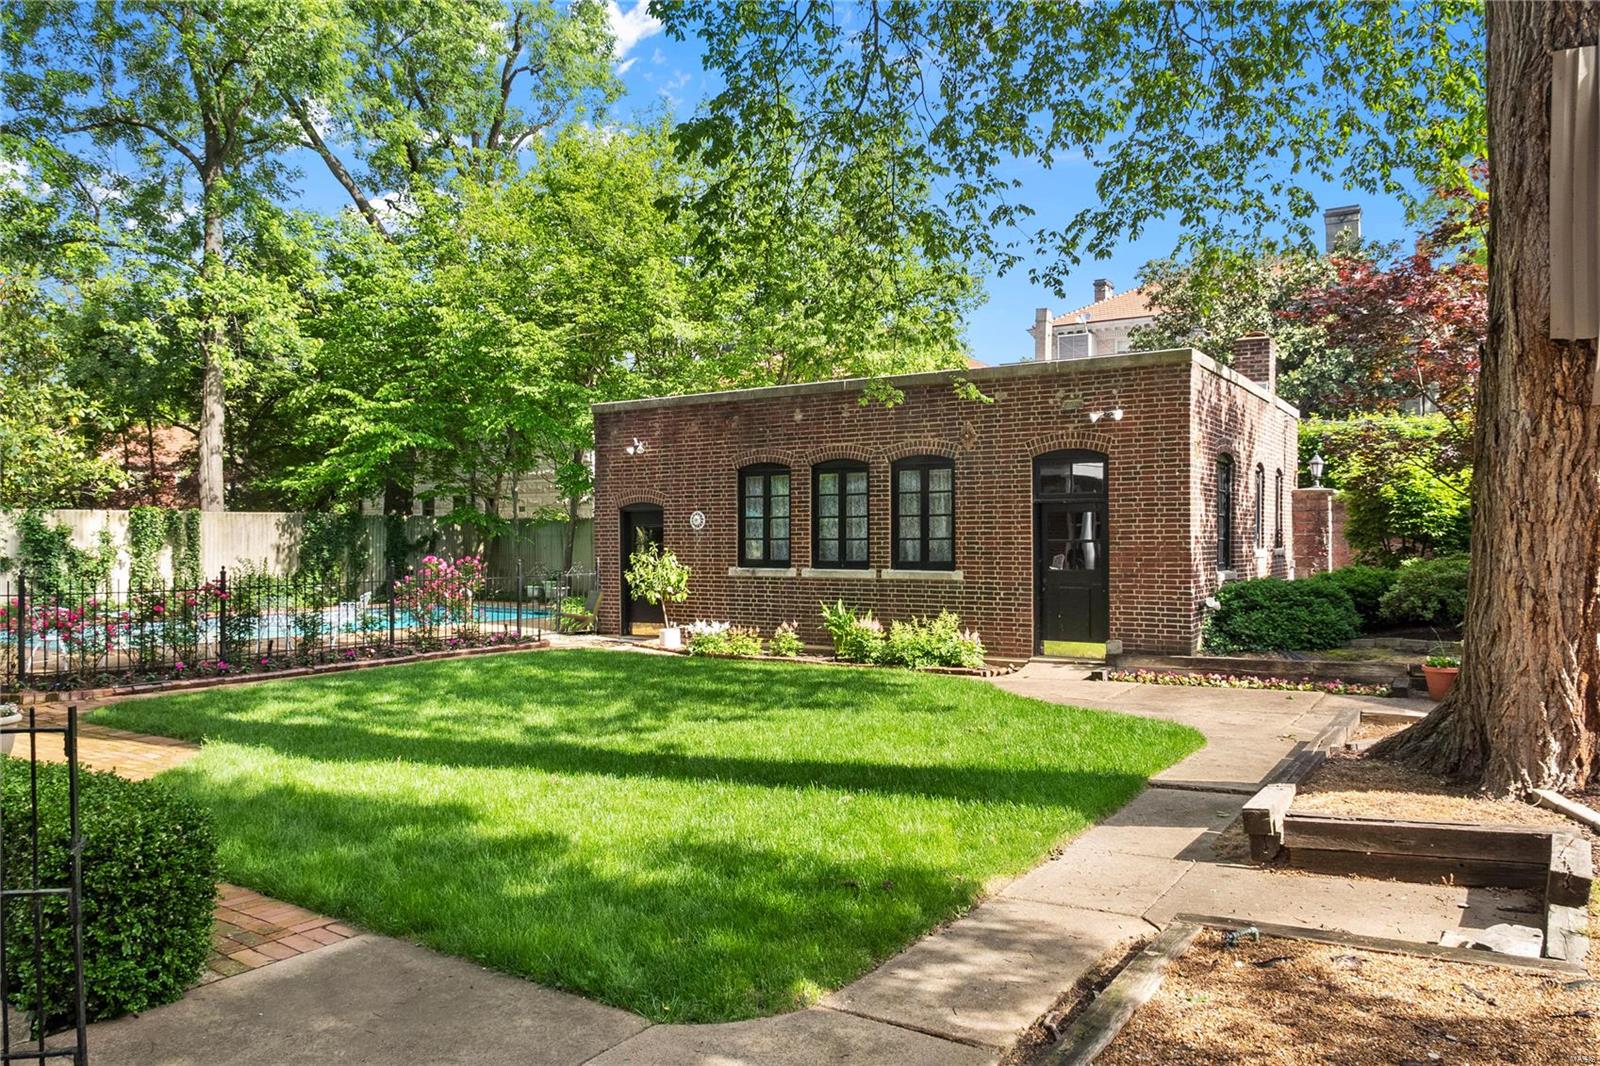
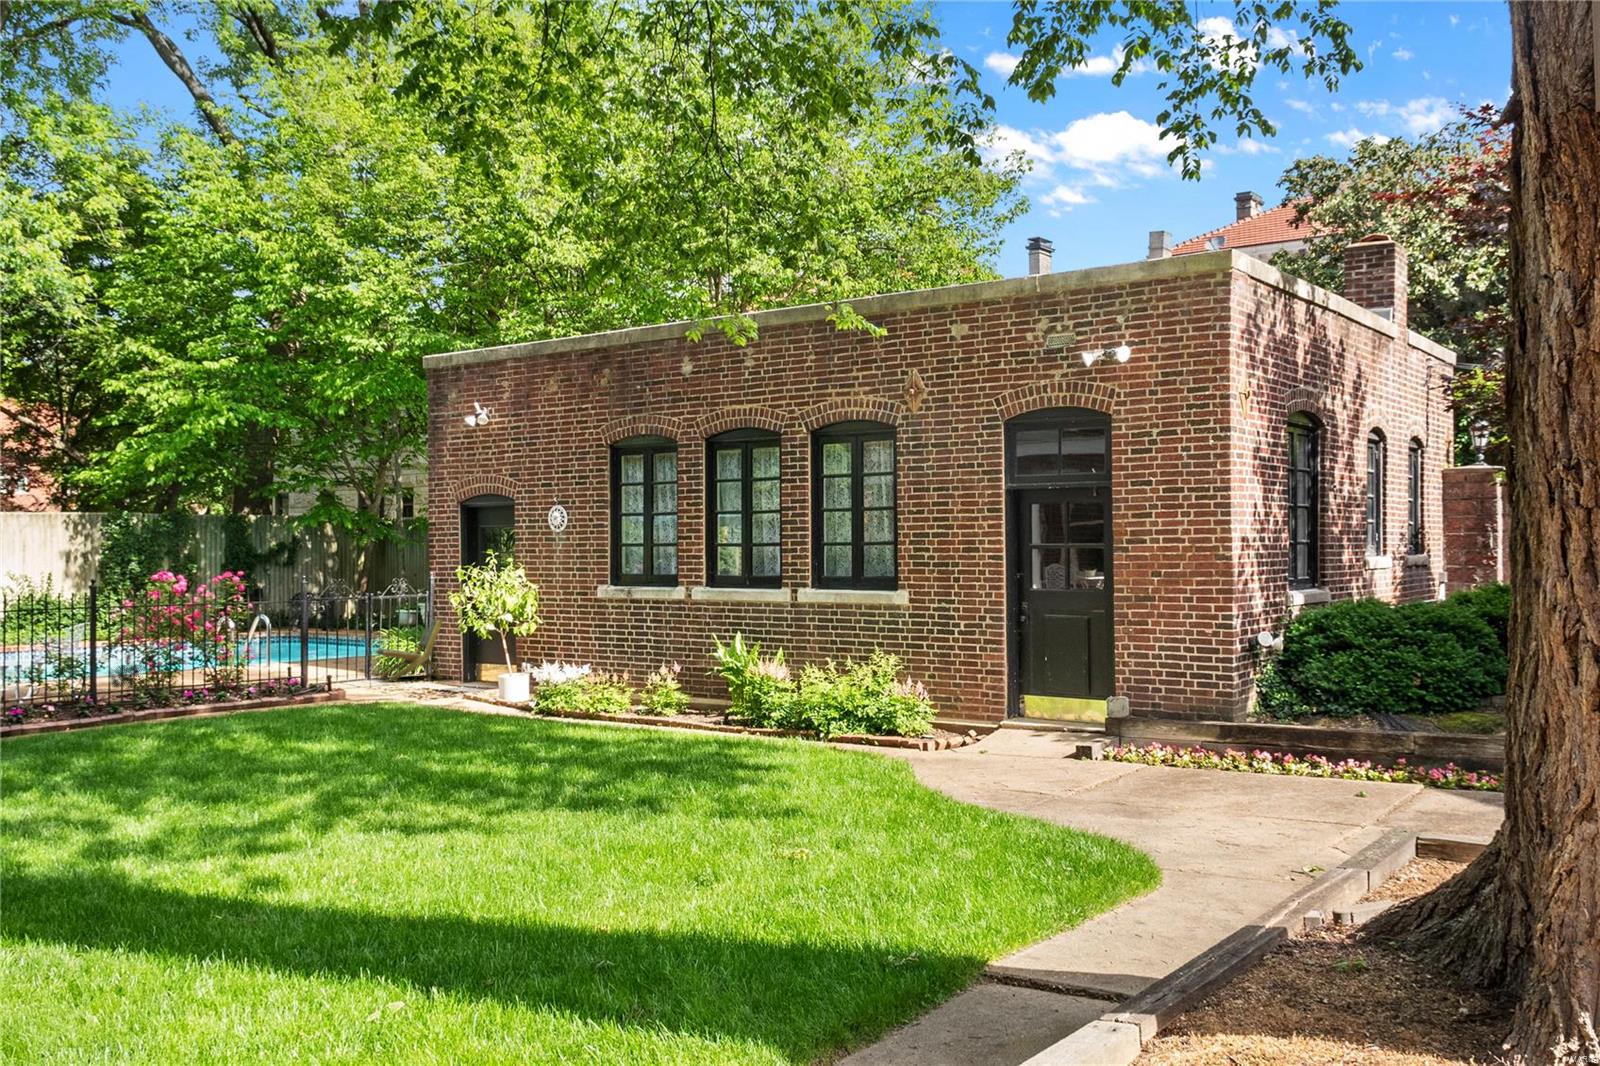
potted tree: none [388,610,417,650] -> present [109,652,145,705]

